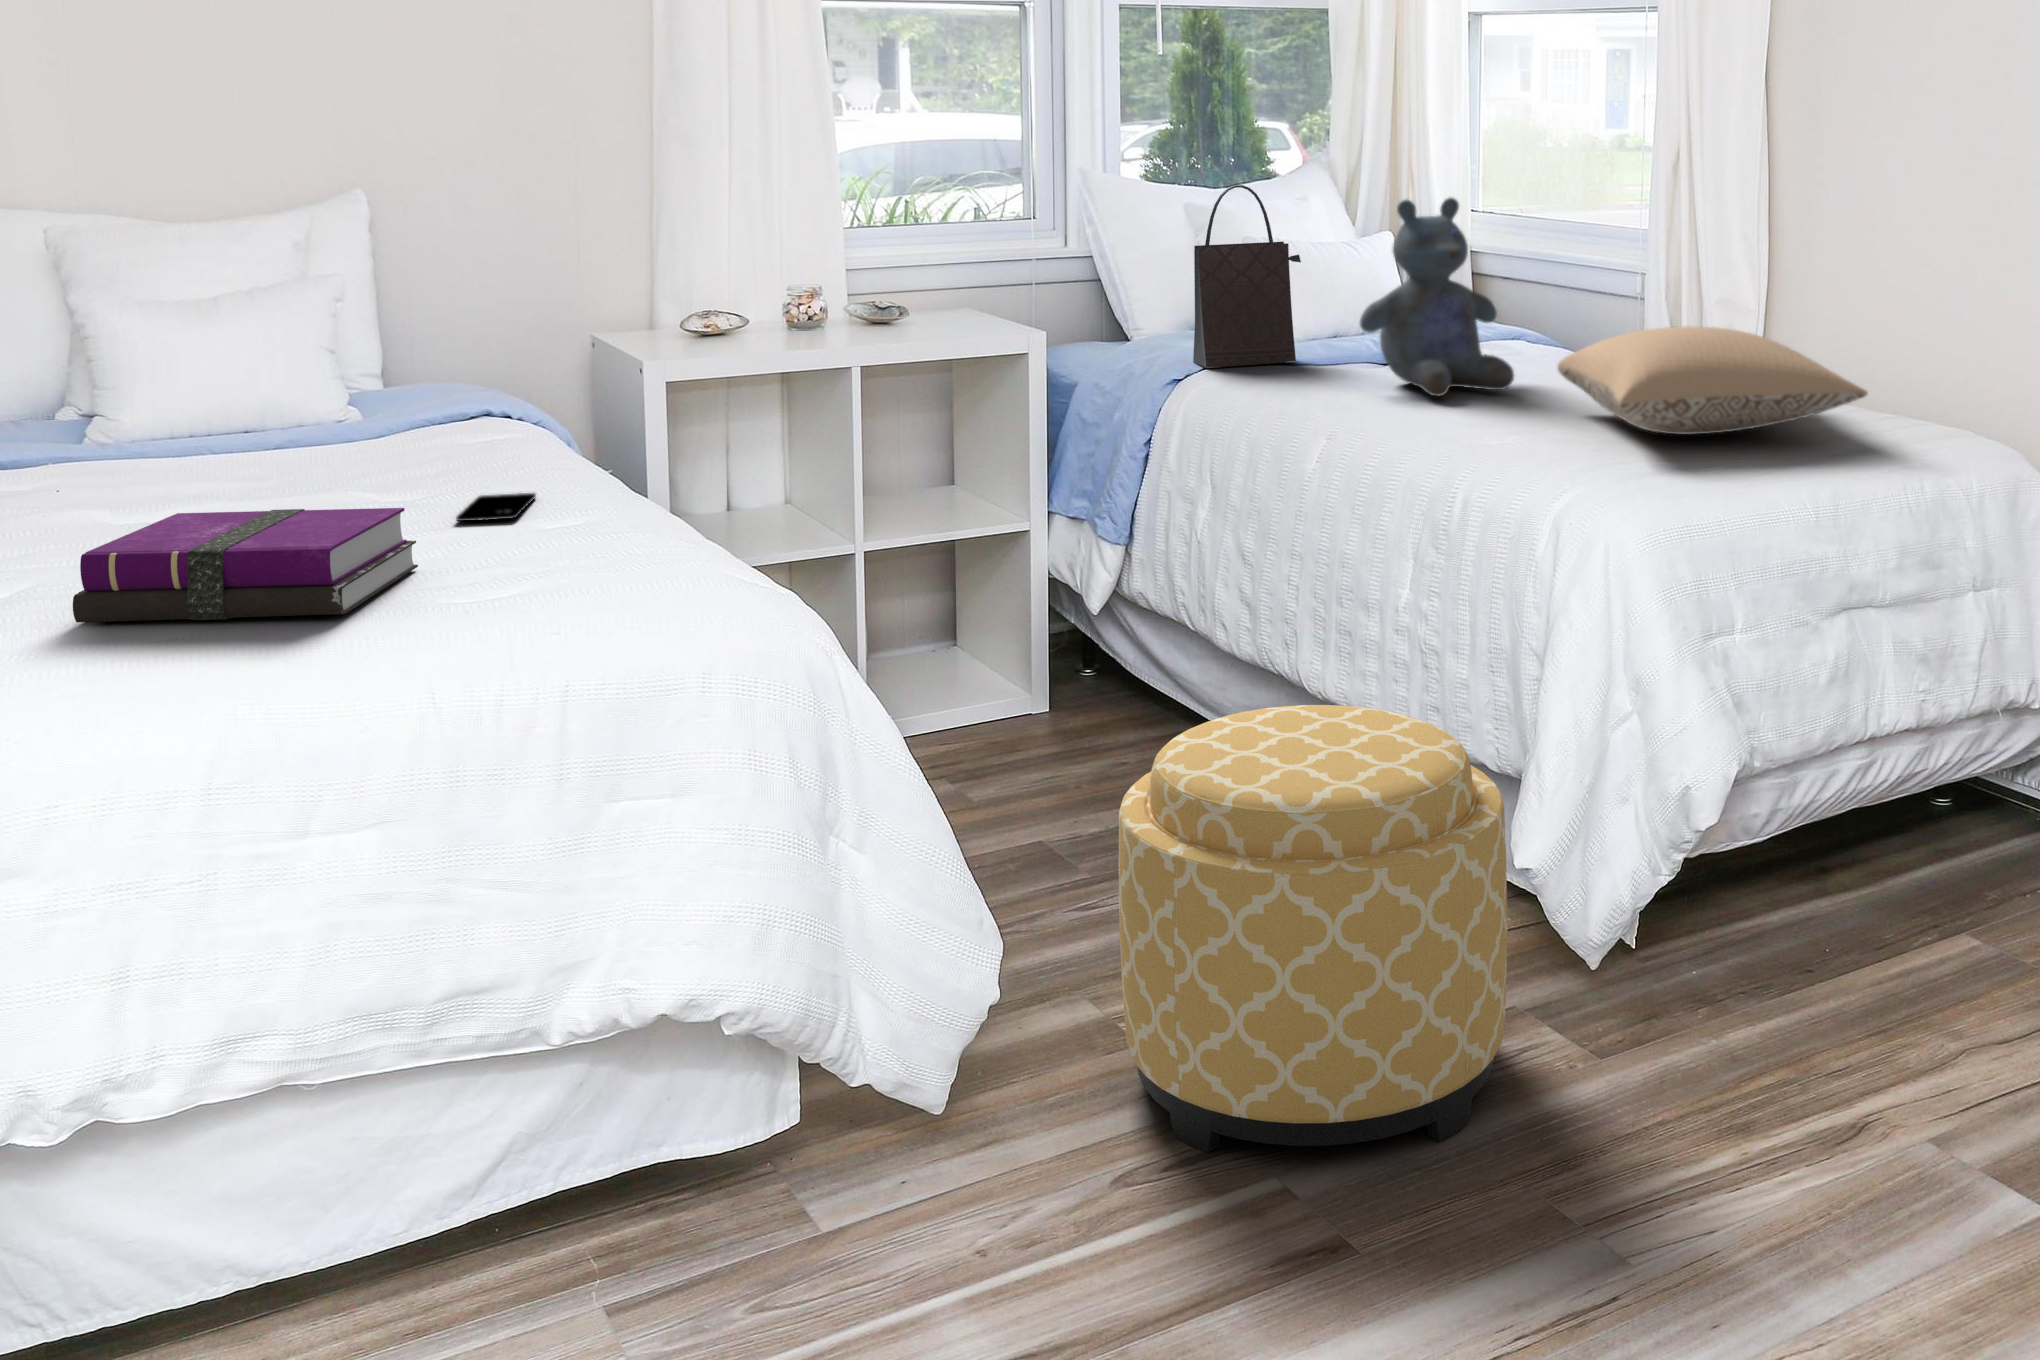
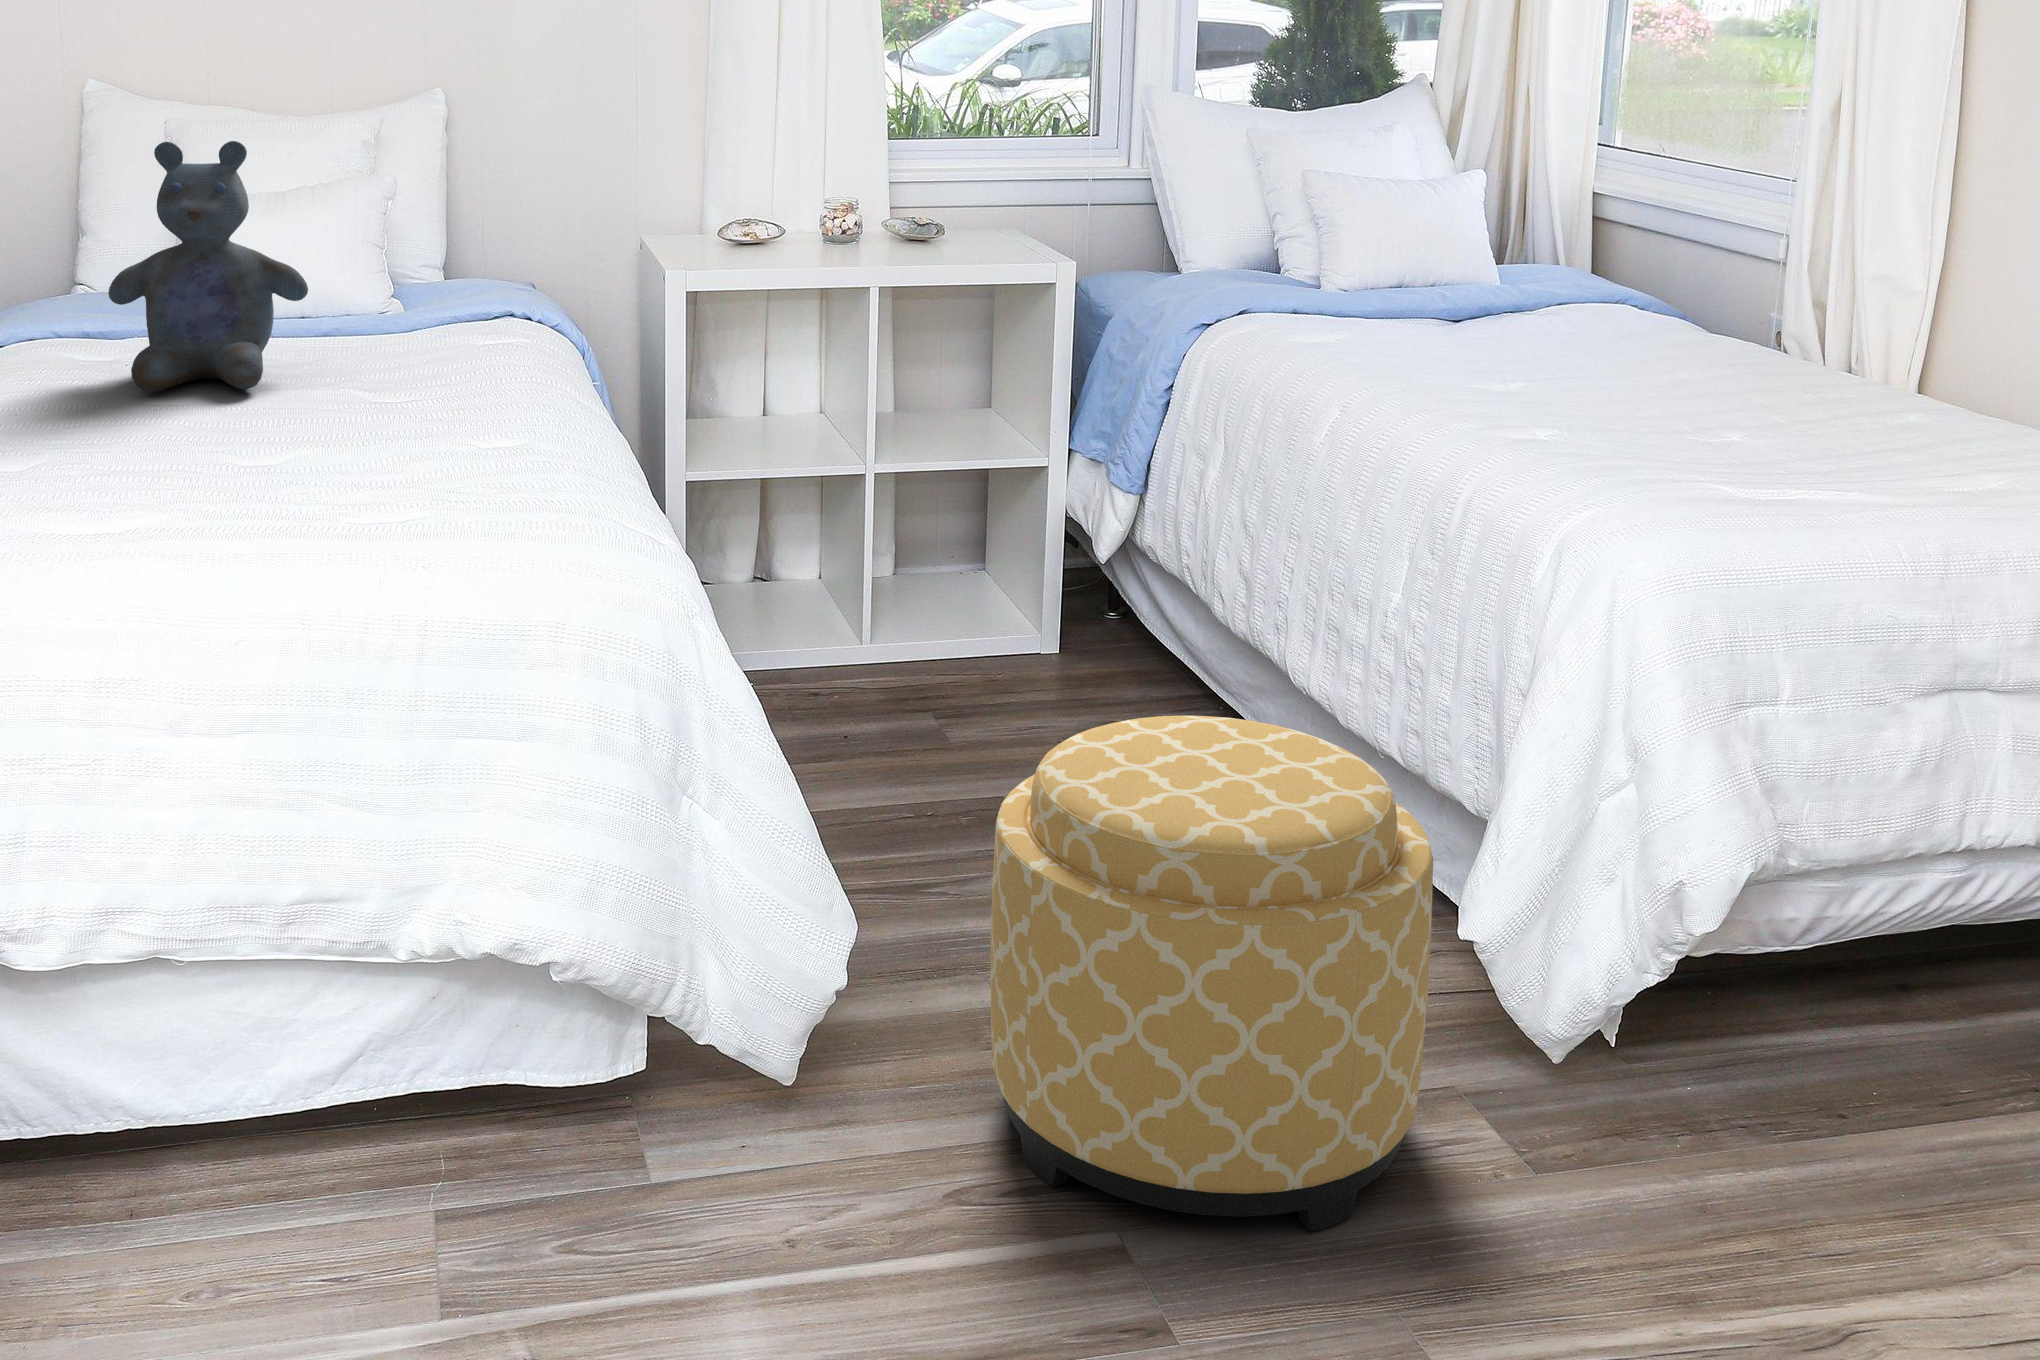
handbag: present [1193,185,1301,368] -> none [1232,114,1362,314]
stuffed bear: present [1360,198,1514,396] -> present [108,141,308,392]
pillow: present [1558,326,1867,435] -> none [1636,313,2027,446]
smartphone: present [456,493,536,521] -> none [417,402,502,430]
notebook: present [73,508,418,622] -> none [51,402,357,517]

